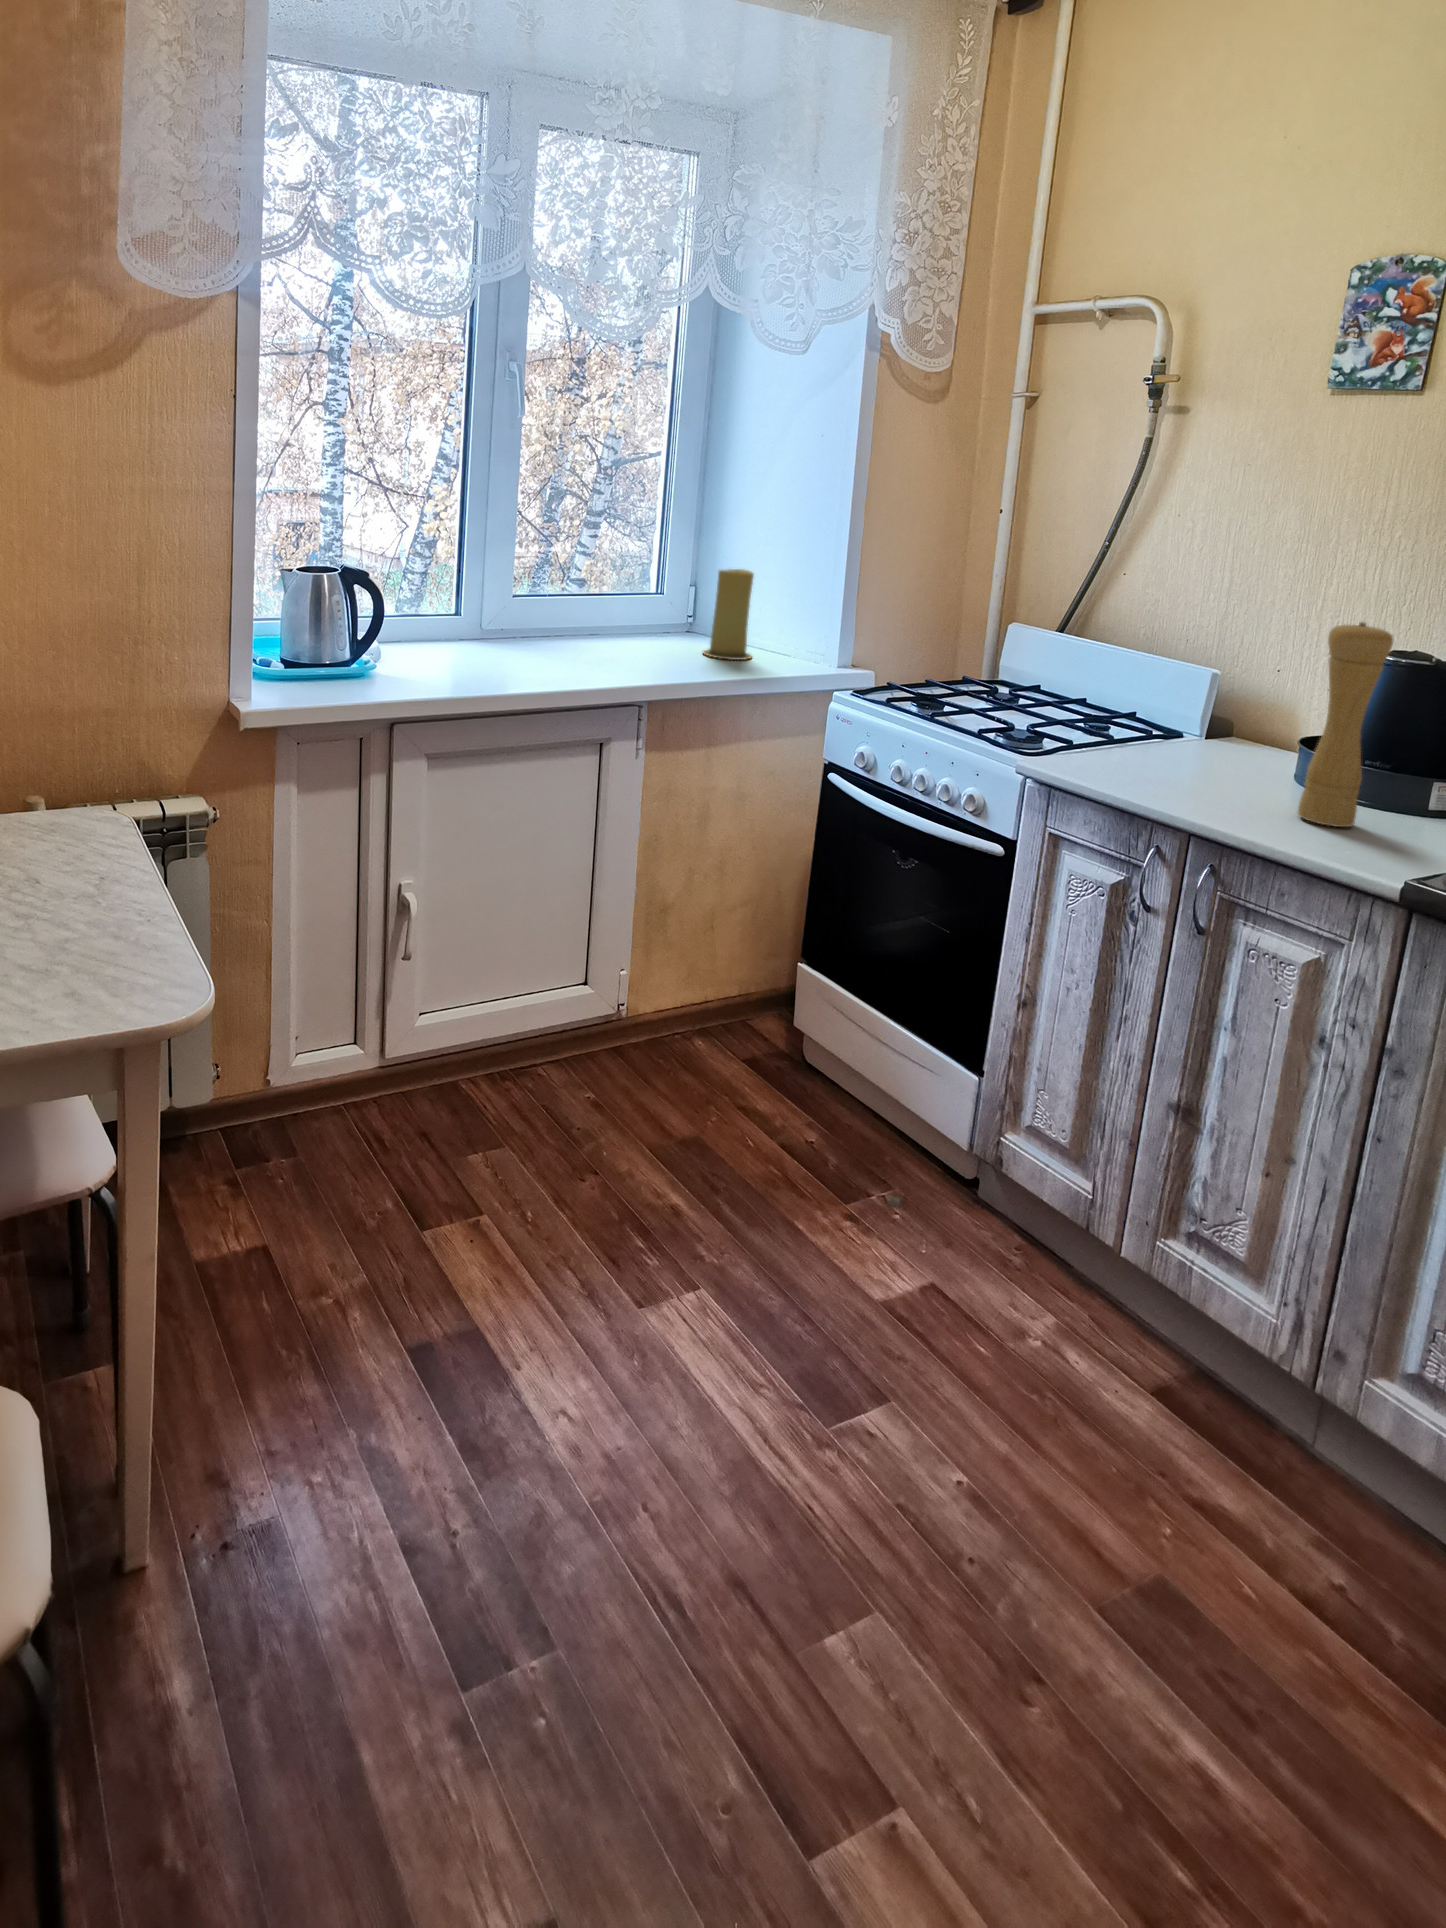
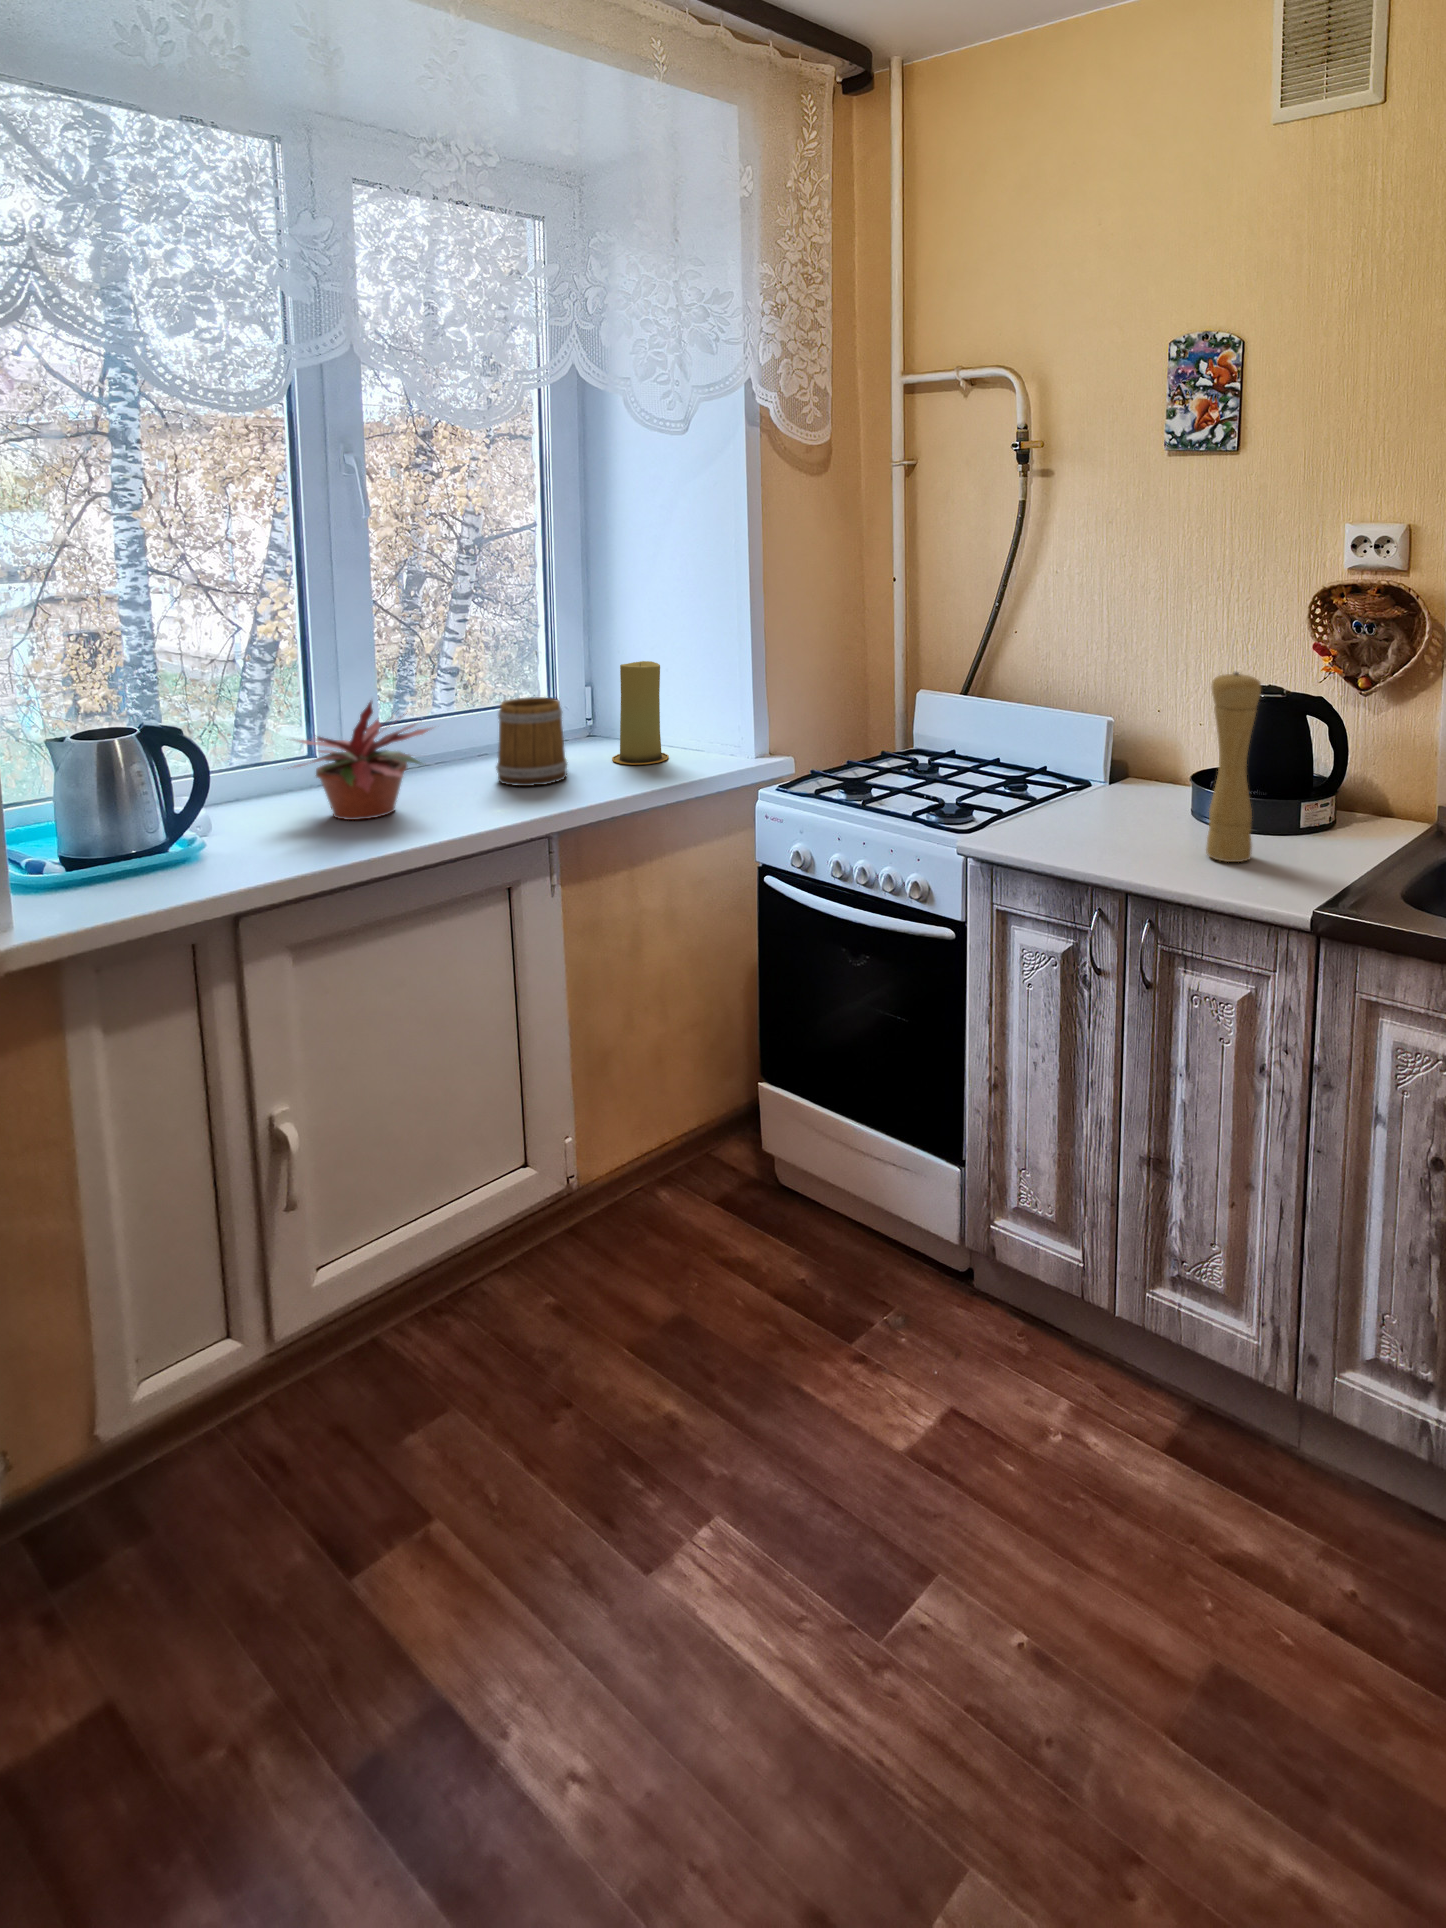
potted plant: none [443,568,564,666] -> present [288,702,430,820]
mug: none [604,588,664,662] -> present [496,697,567,786]

